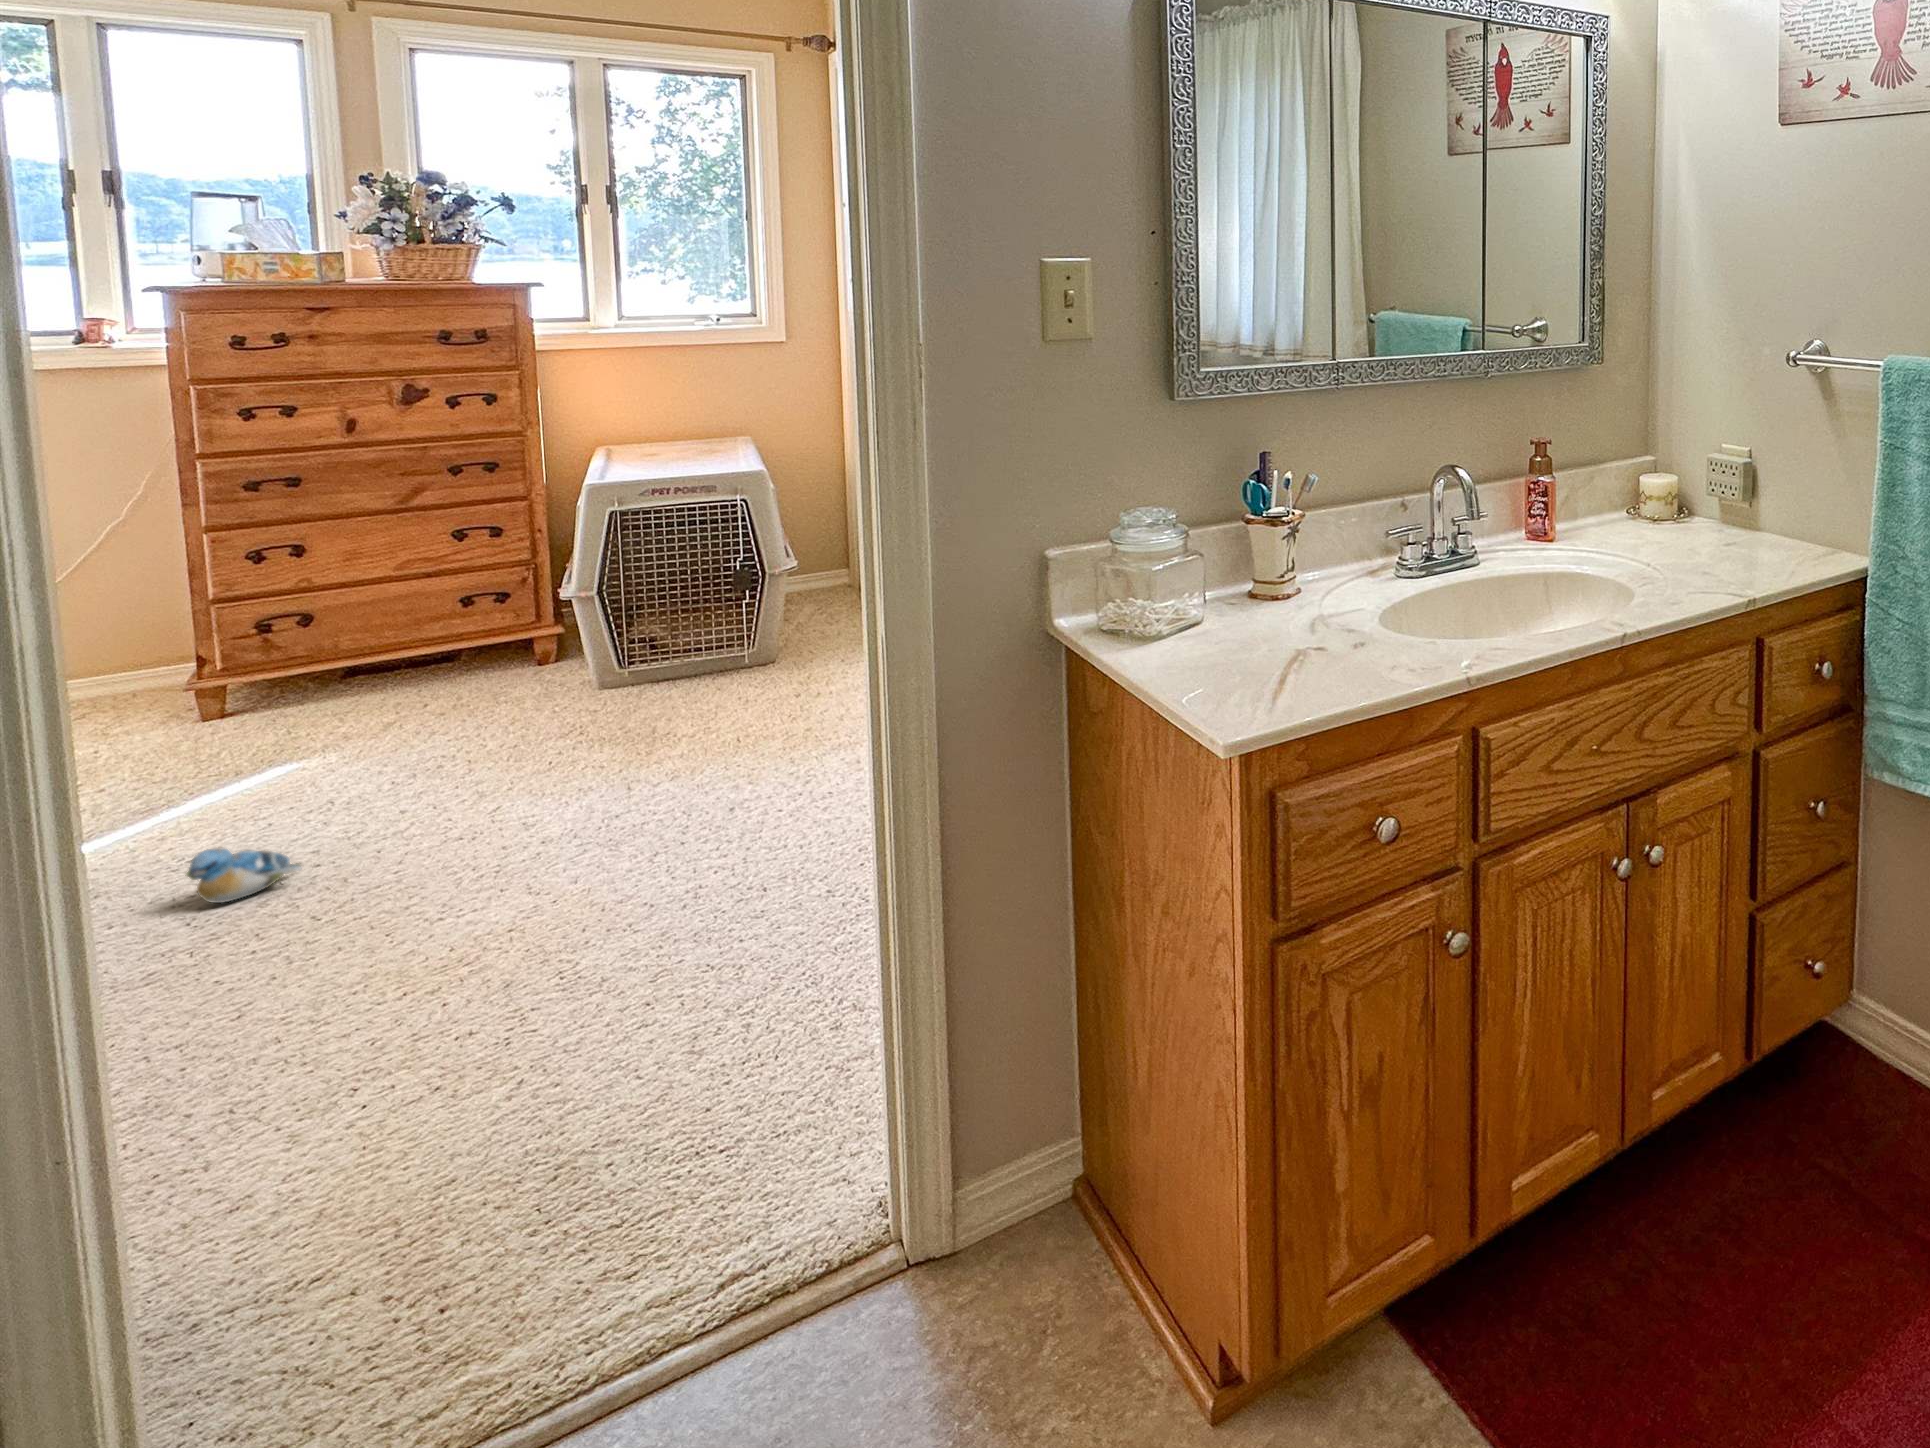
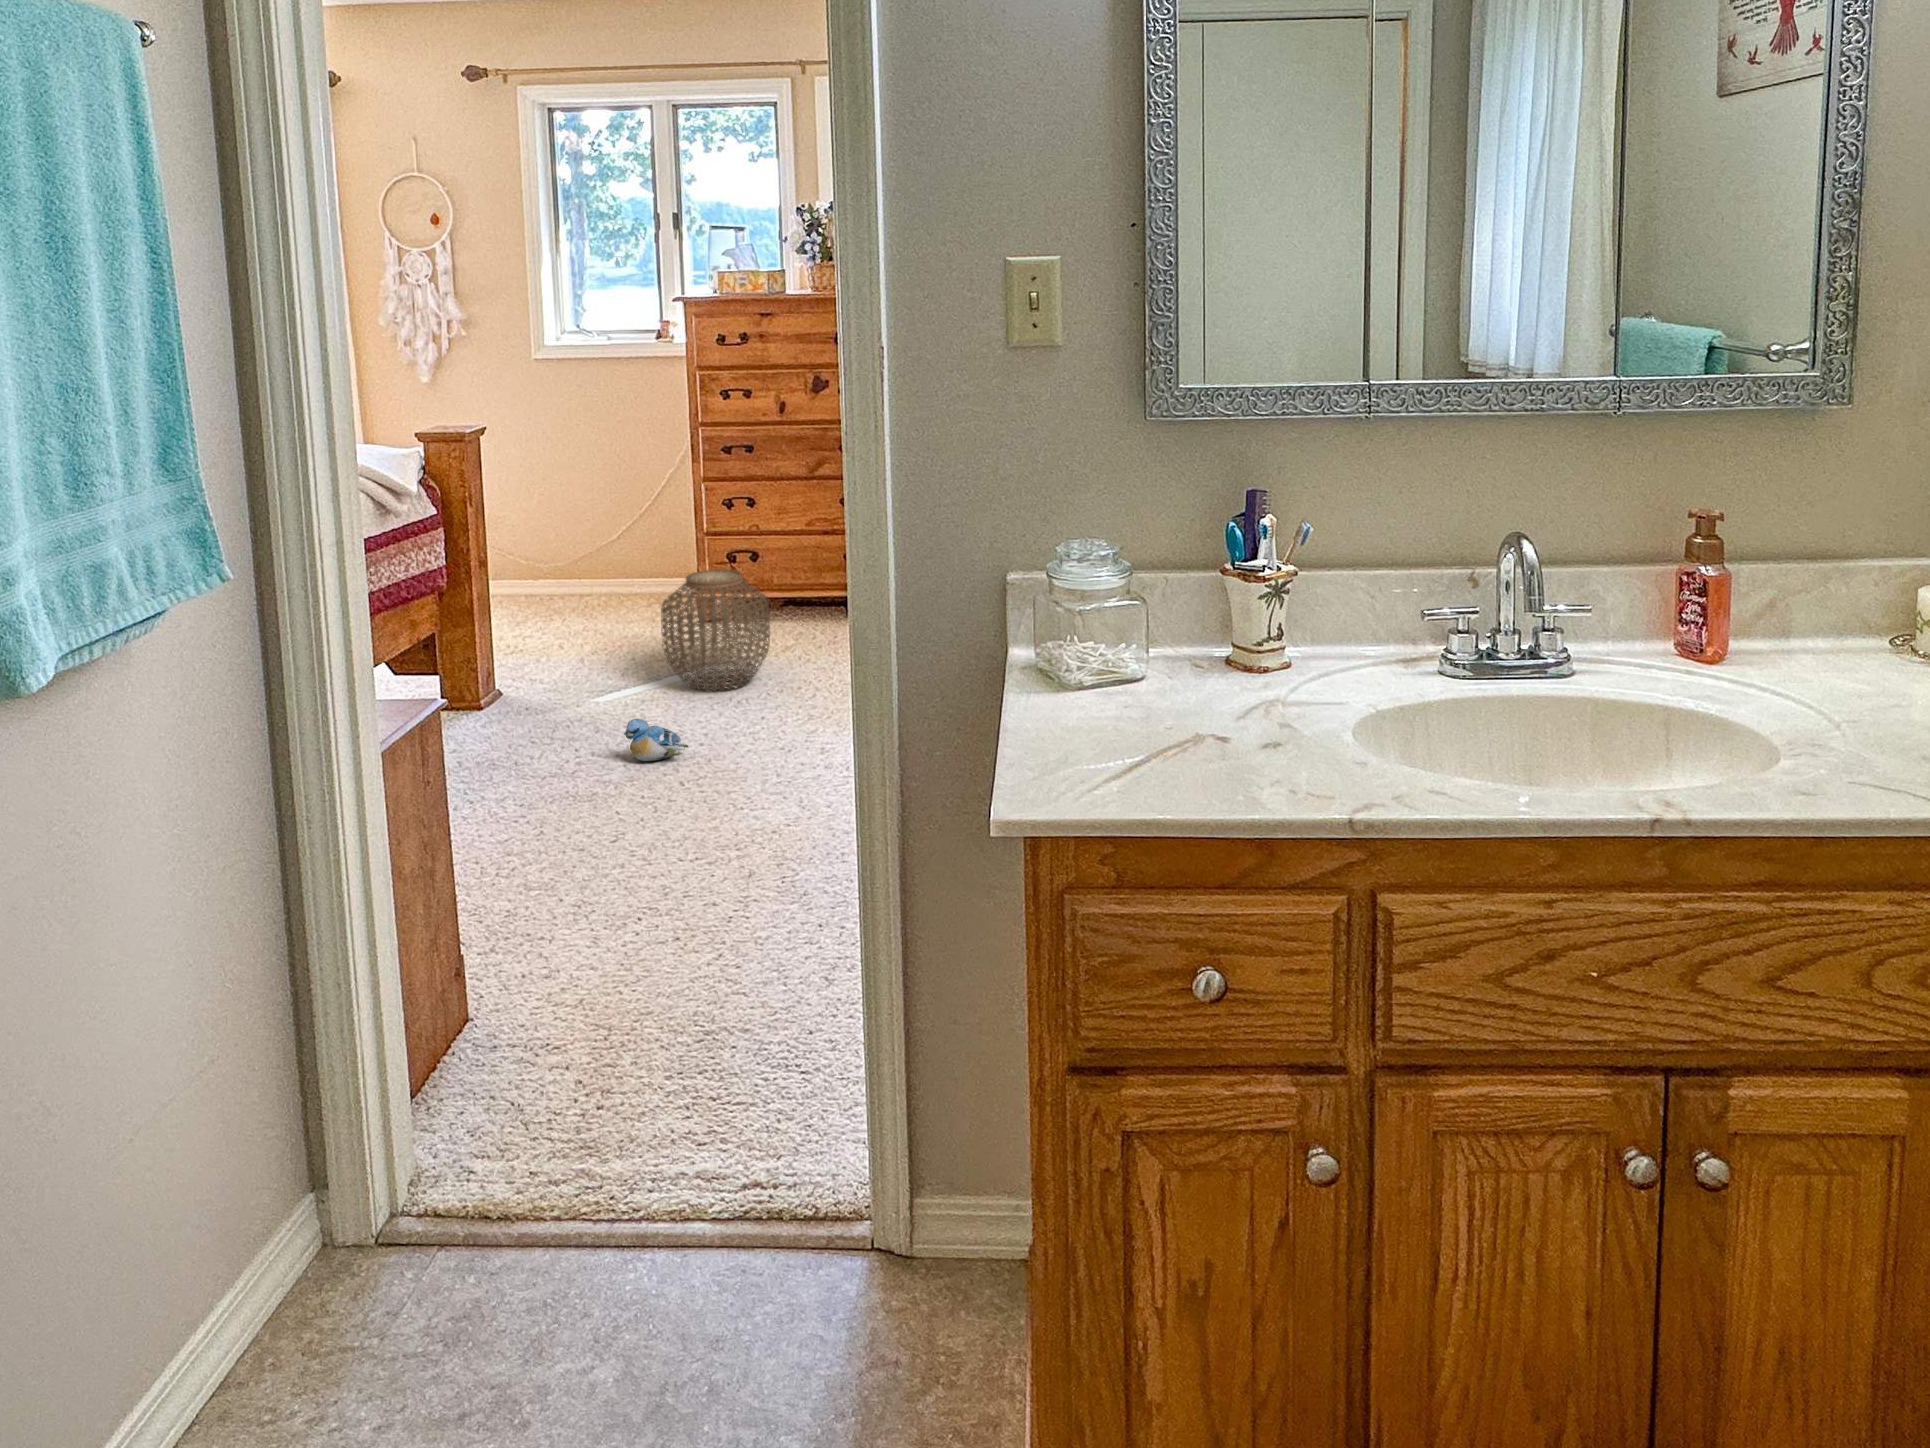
woven basket: none [185,633,385,796] -> present [661,569,770,691]

